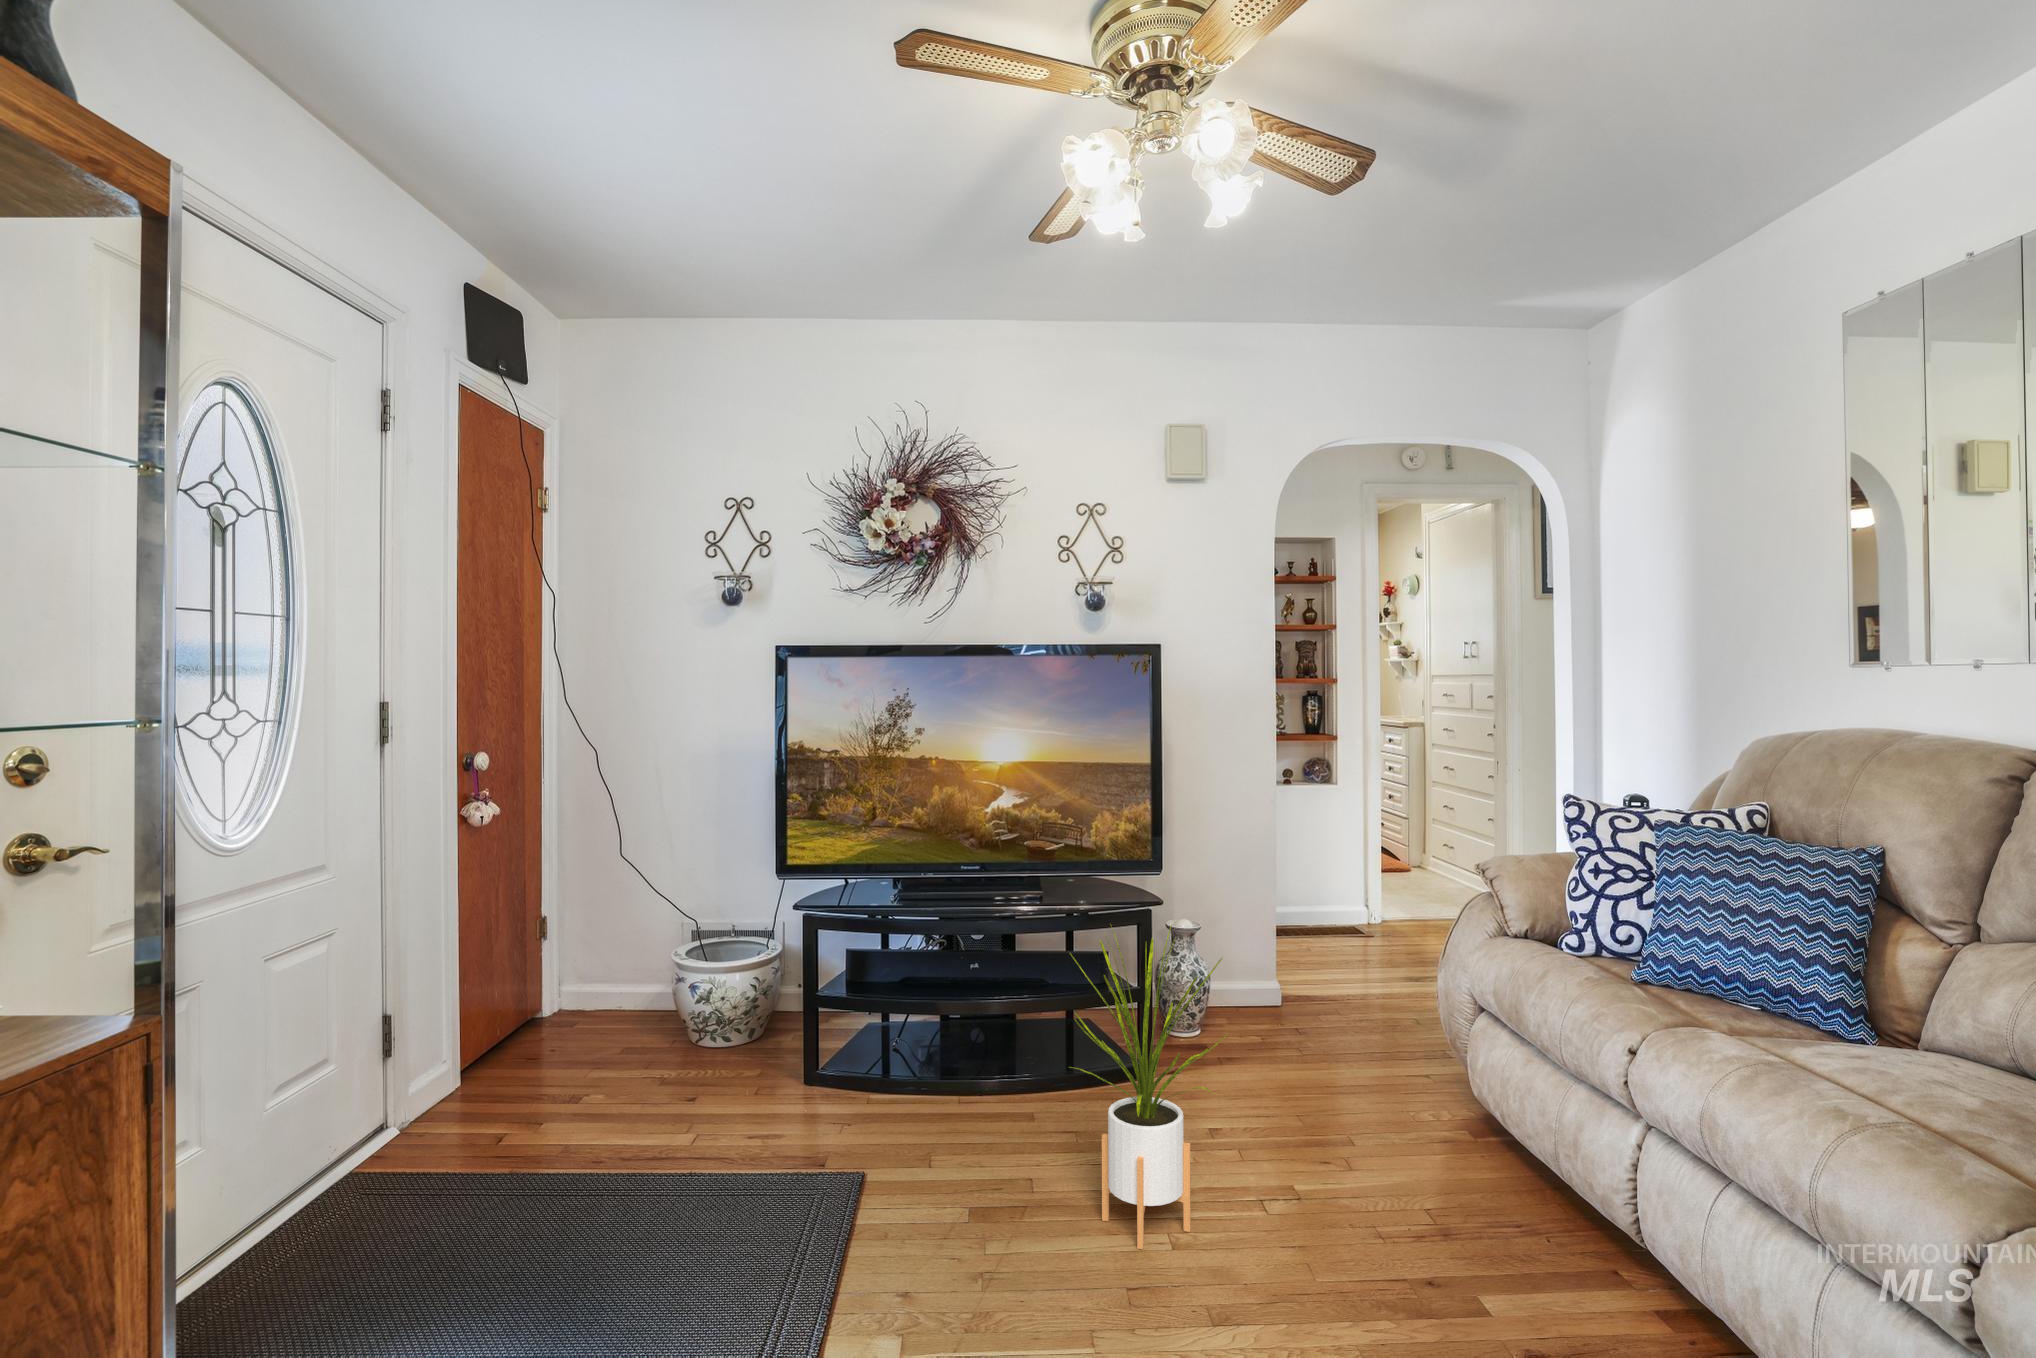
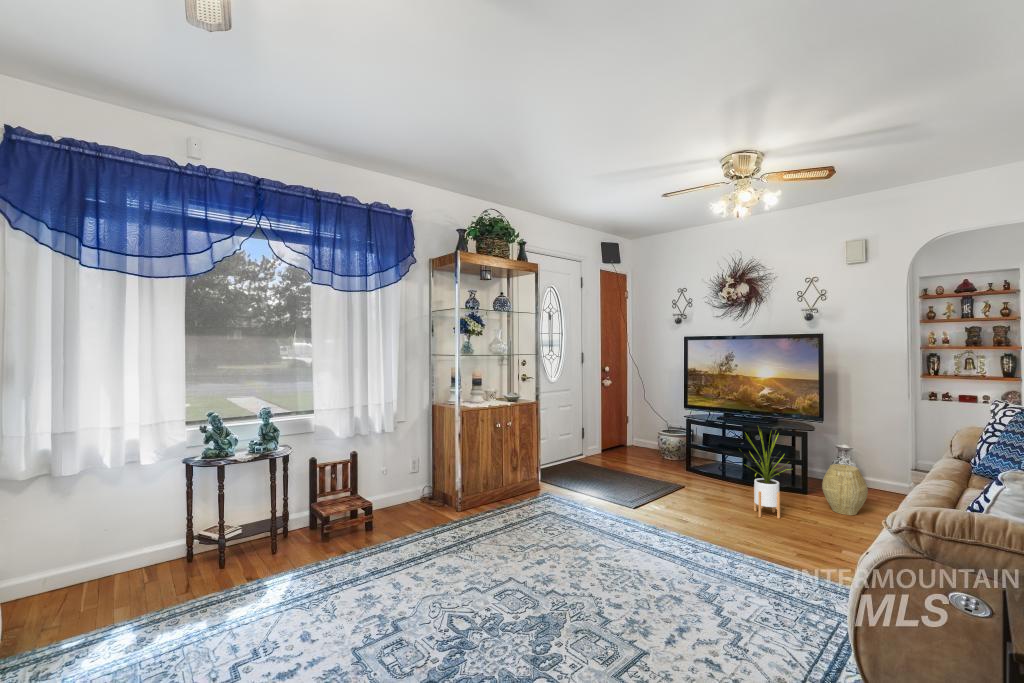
woven basket: none [1224,995,1334,1145] -> present [822,464,868,515]

